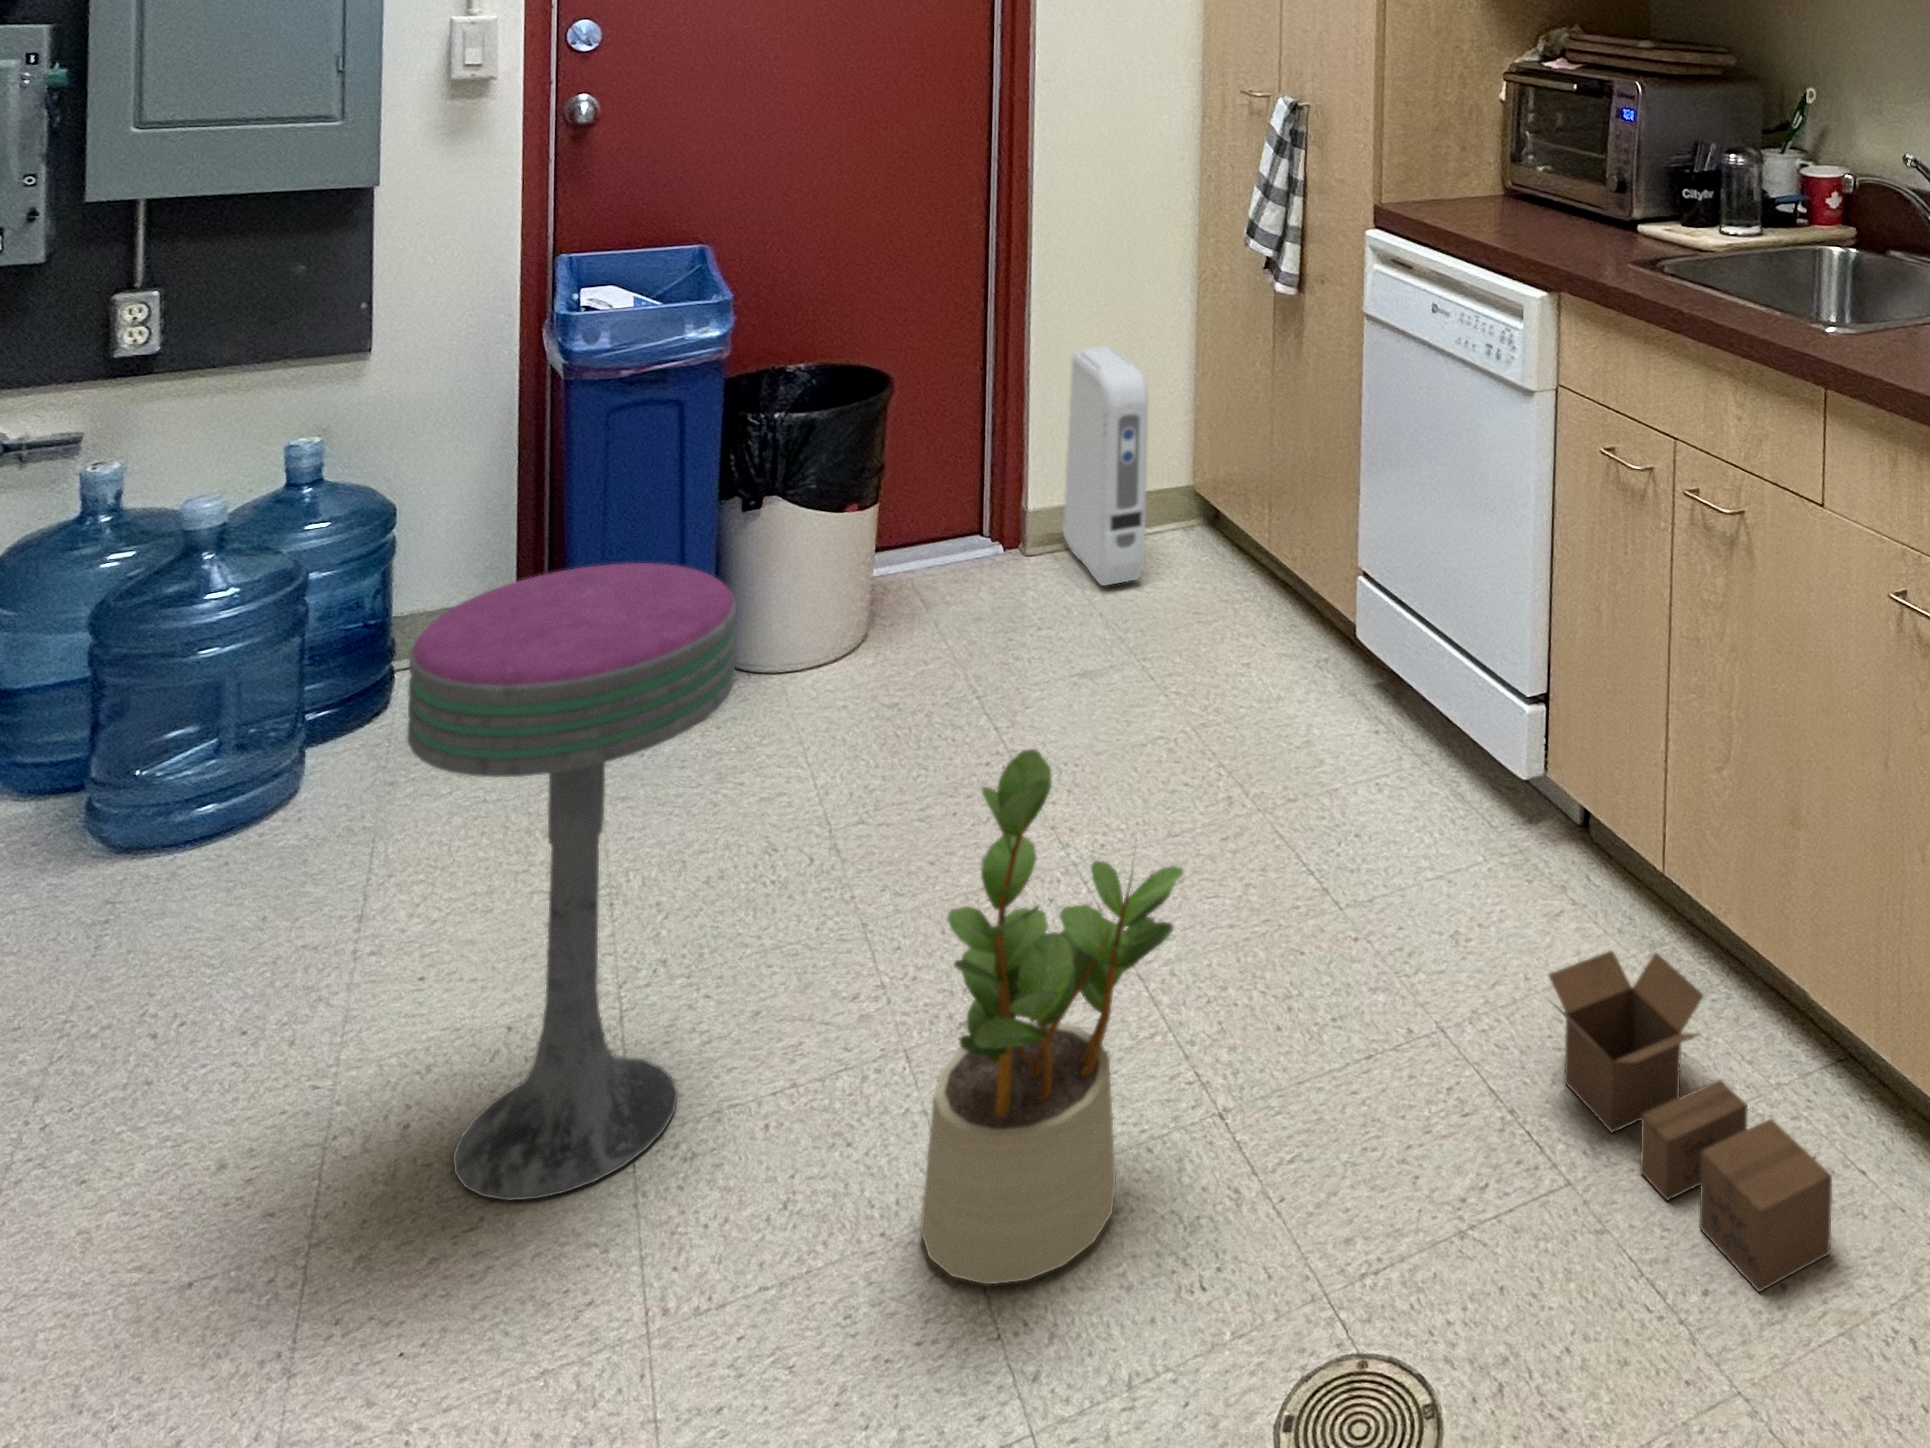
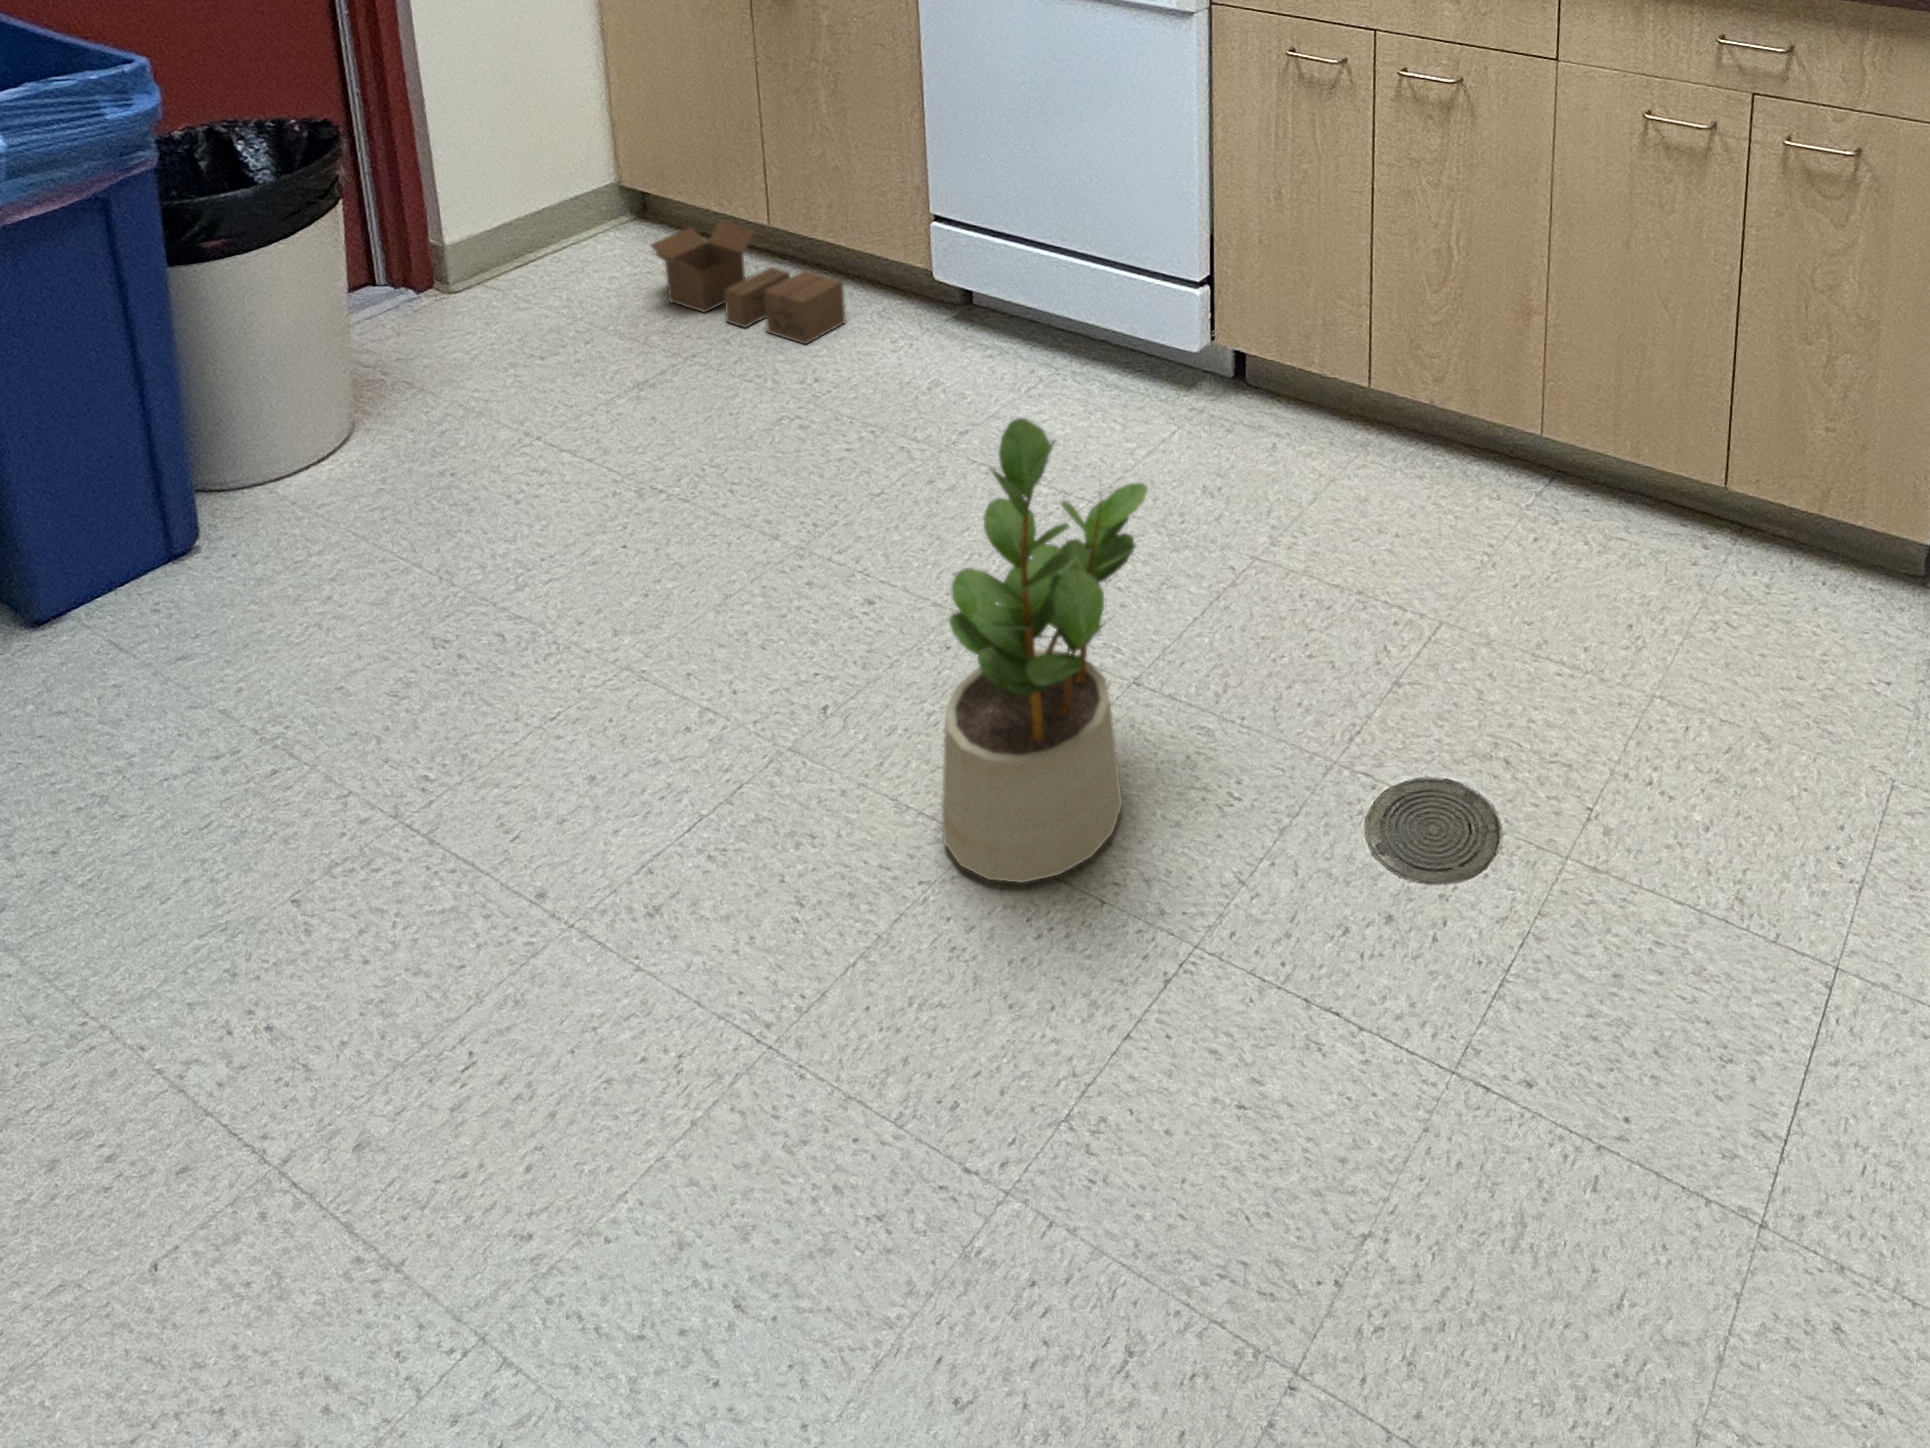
air purifier: present [1063,347,1148,586] -> none [449,48,611,296]
bar stool: present [407,563,736,1200] -> none [199,354,606,1042]
cardboard box: present [1548,951,1832,1291] -> present [650,221,845,344]

